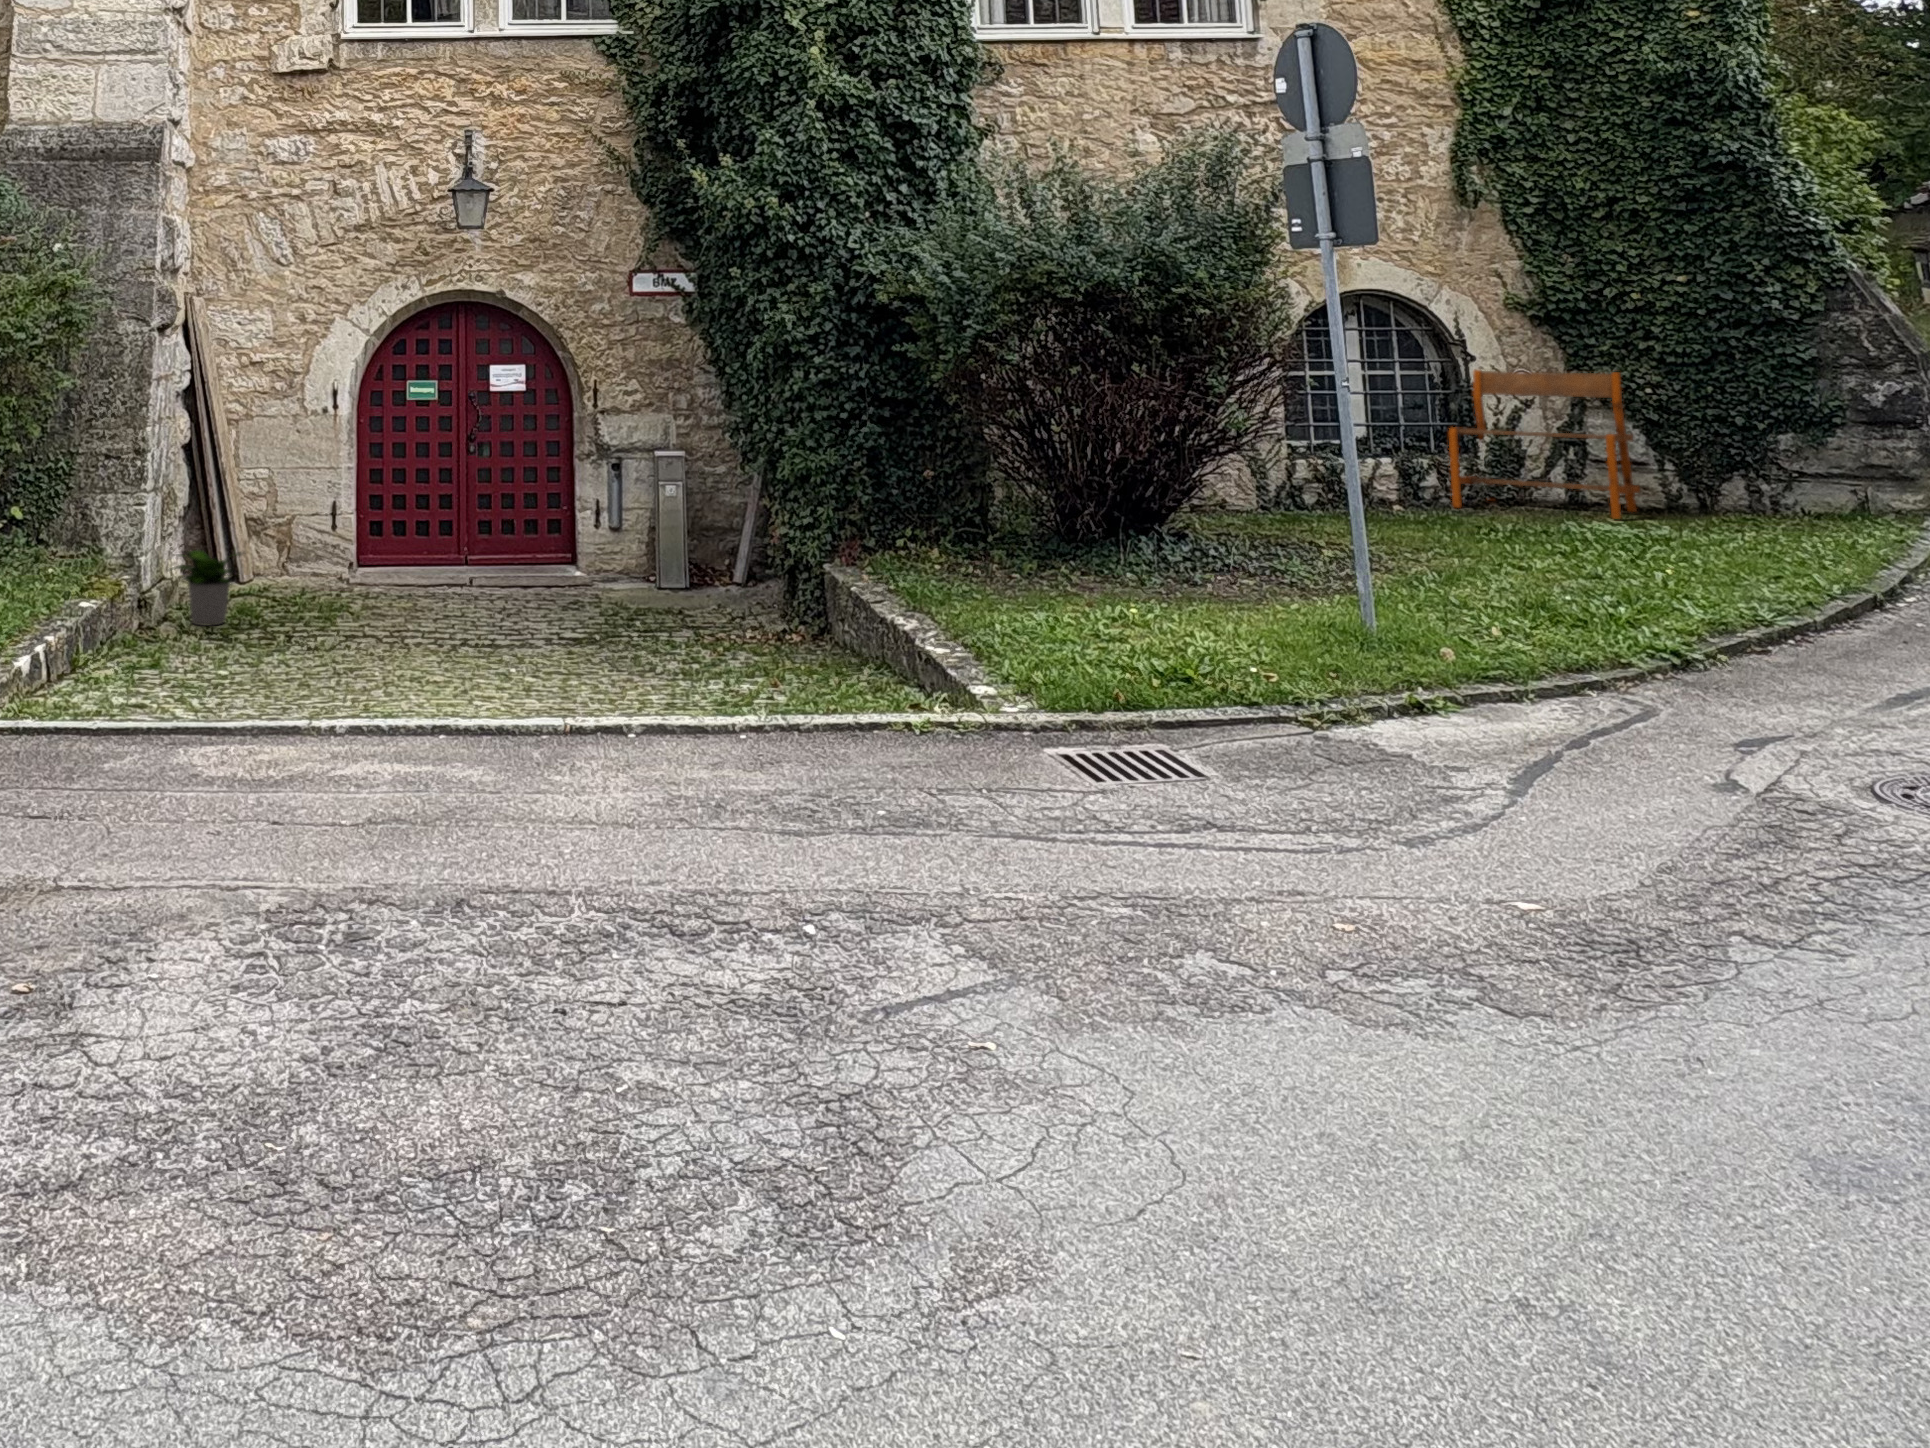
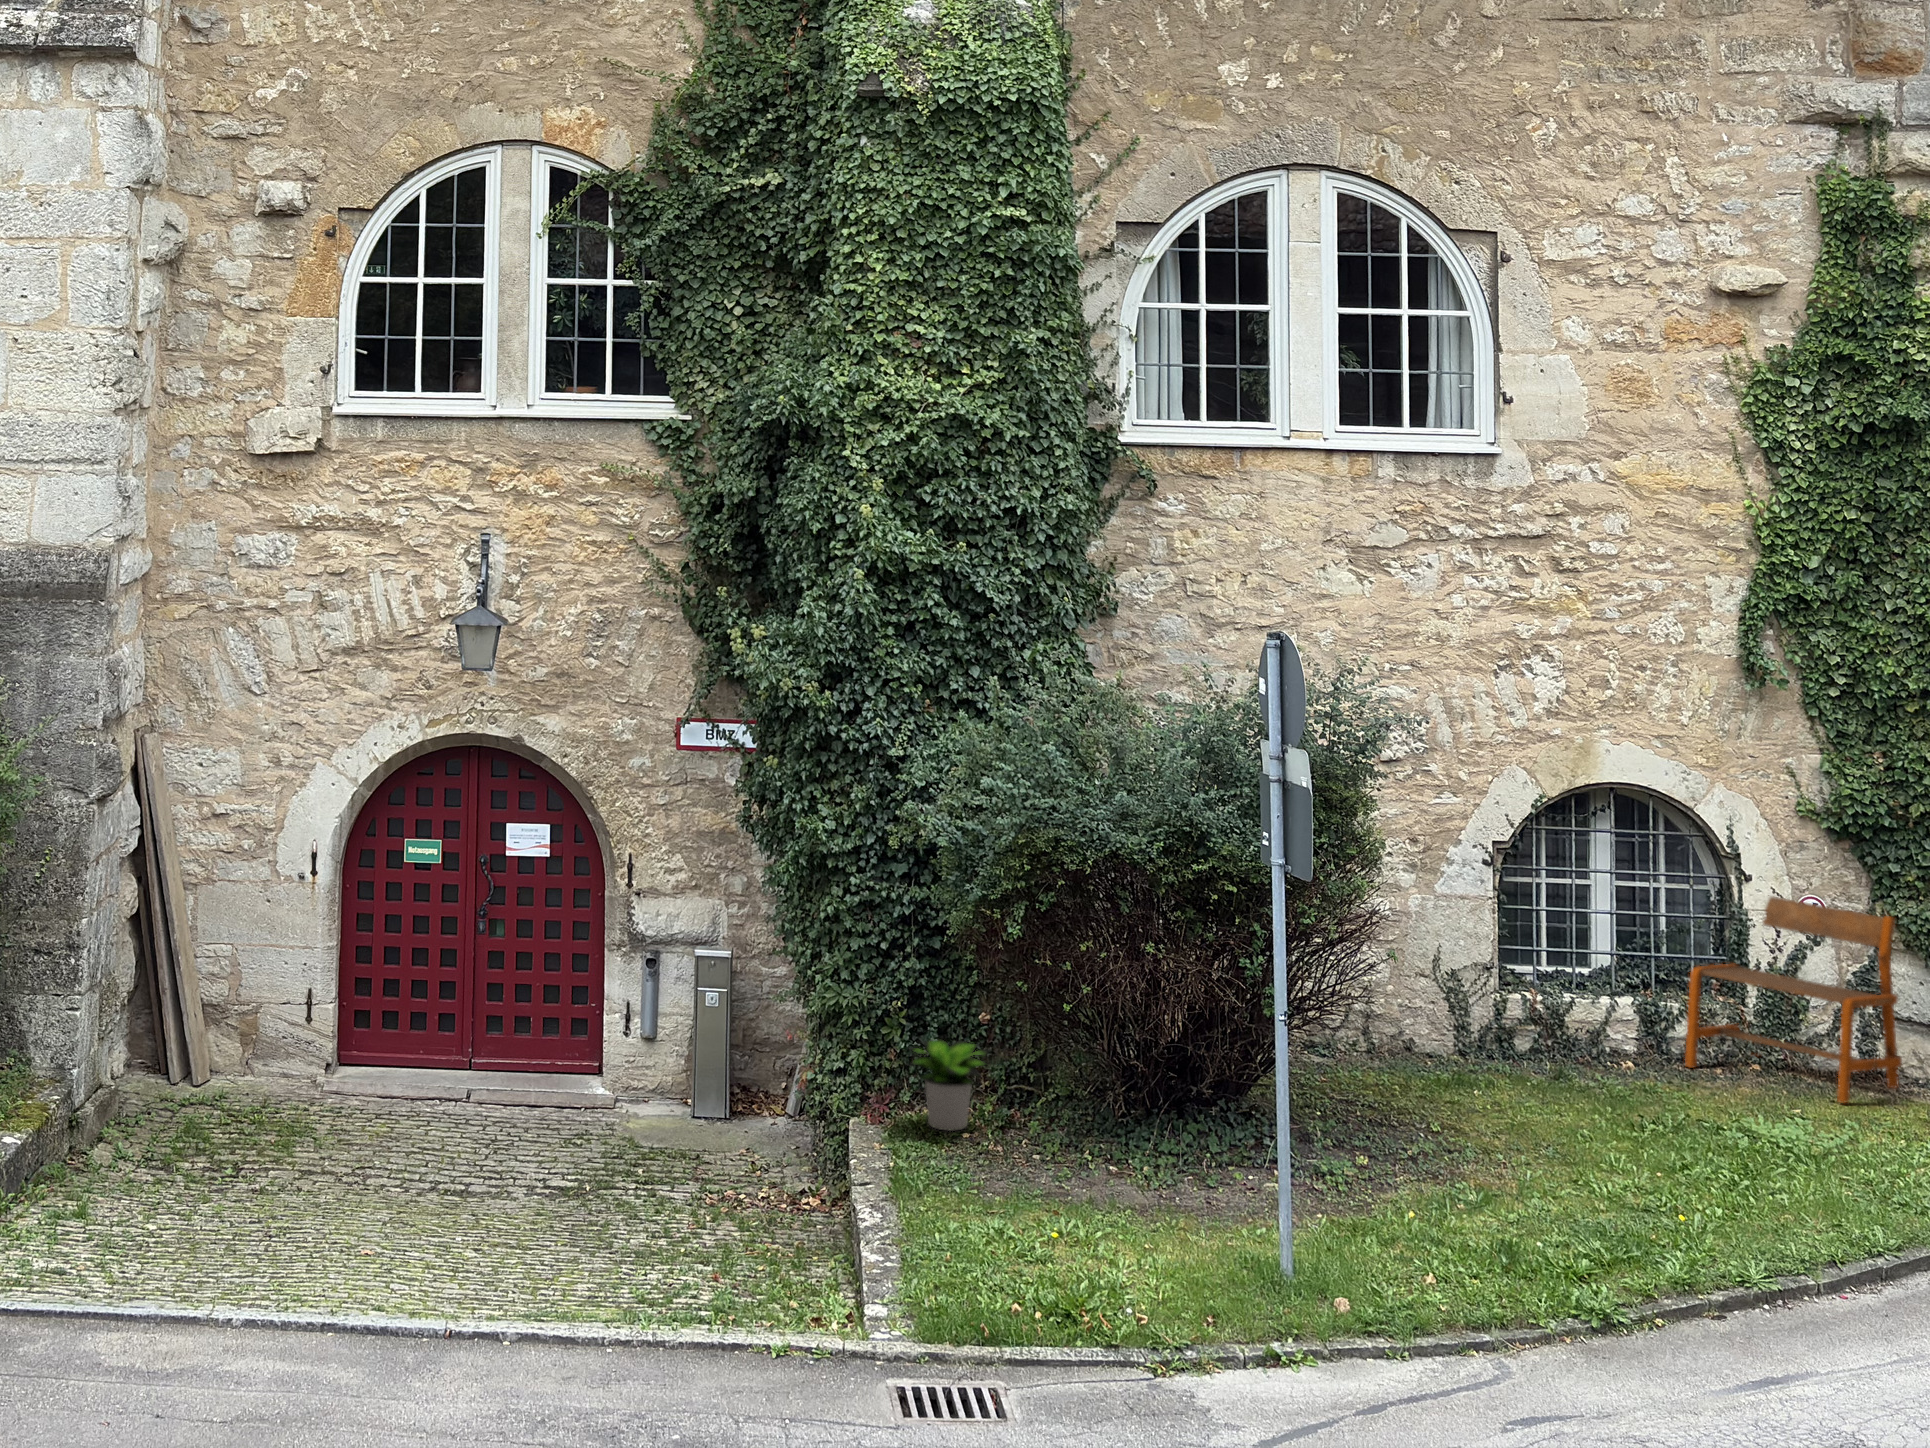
potted plant: present [169,549,243,626] -> present [910,1039,988,1131]

